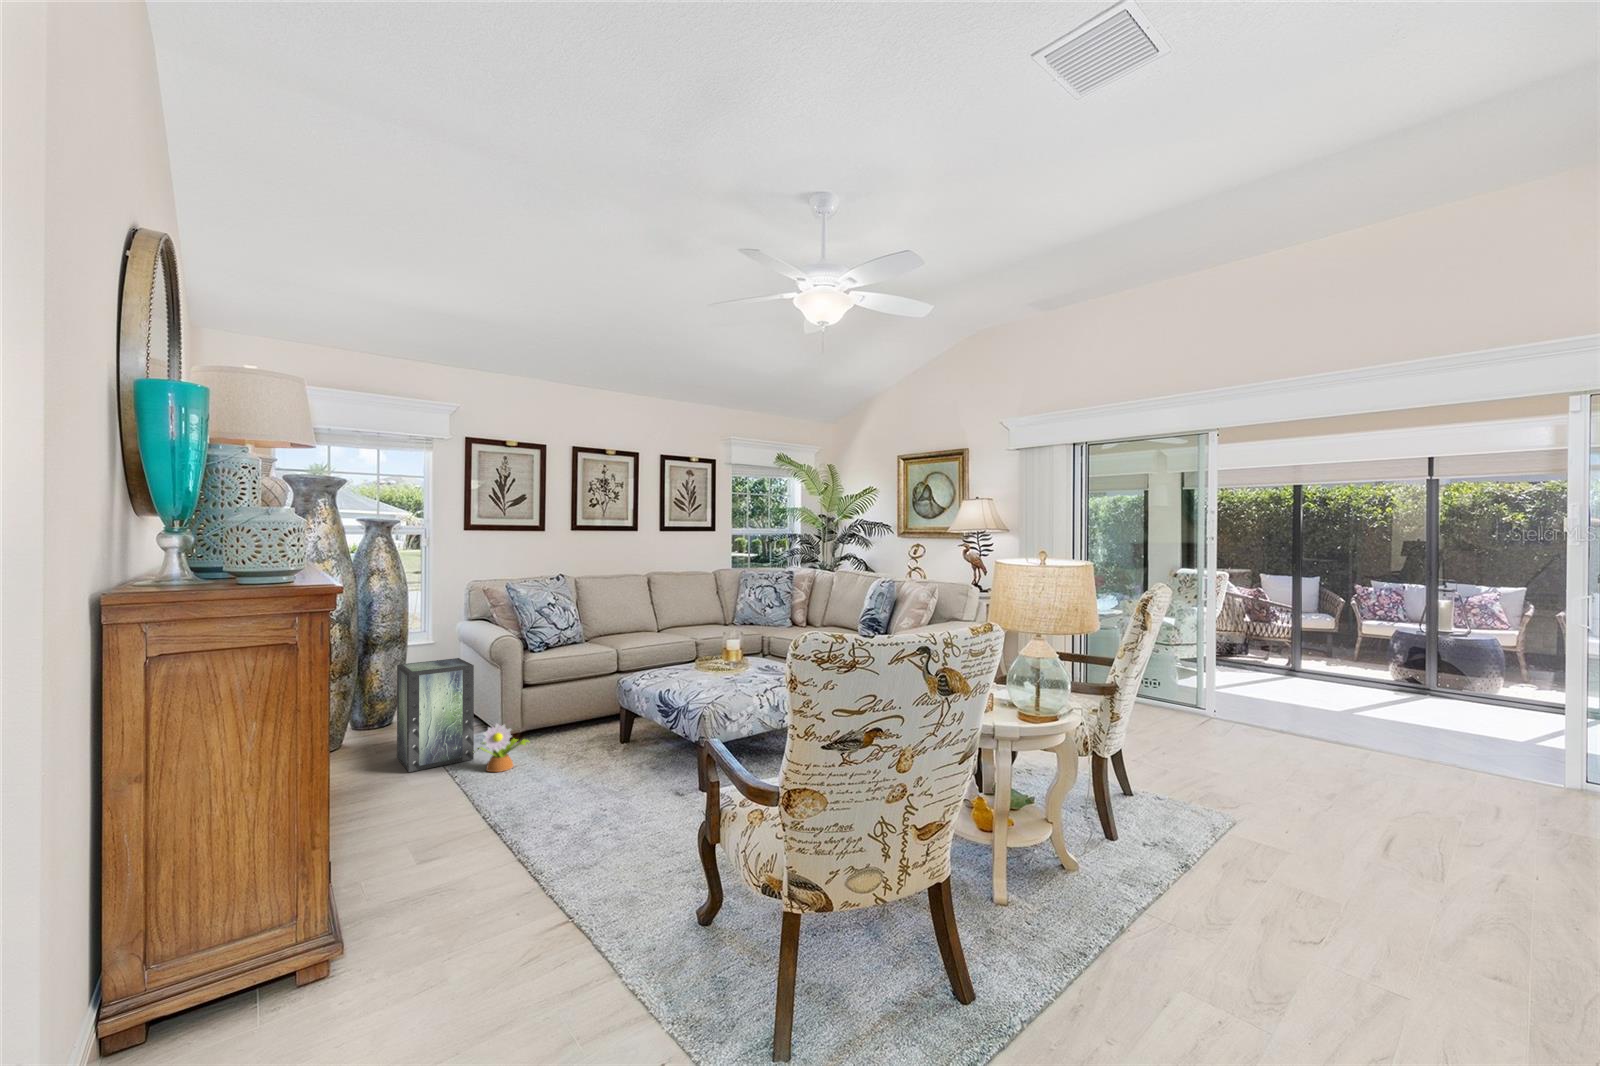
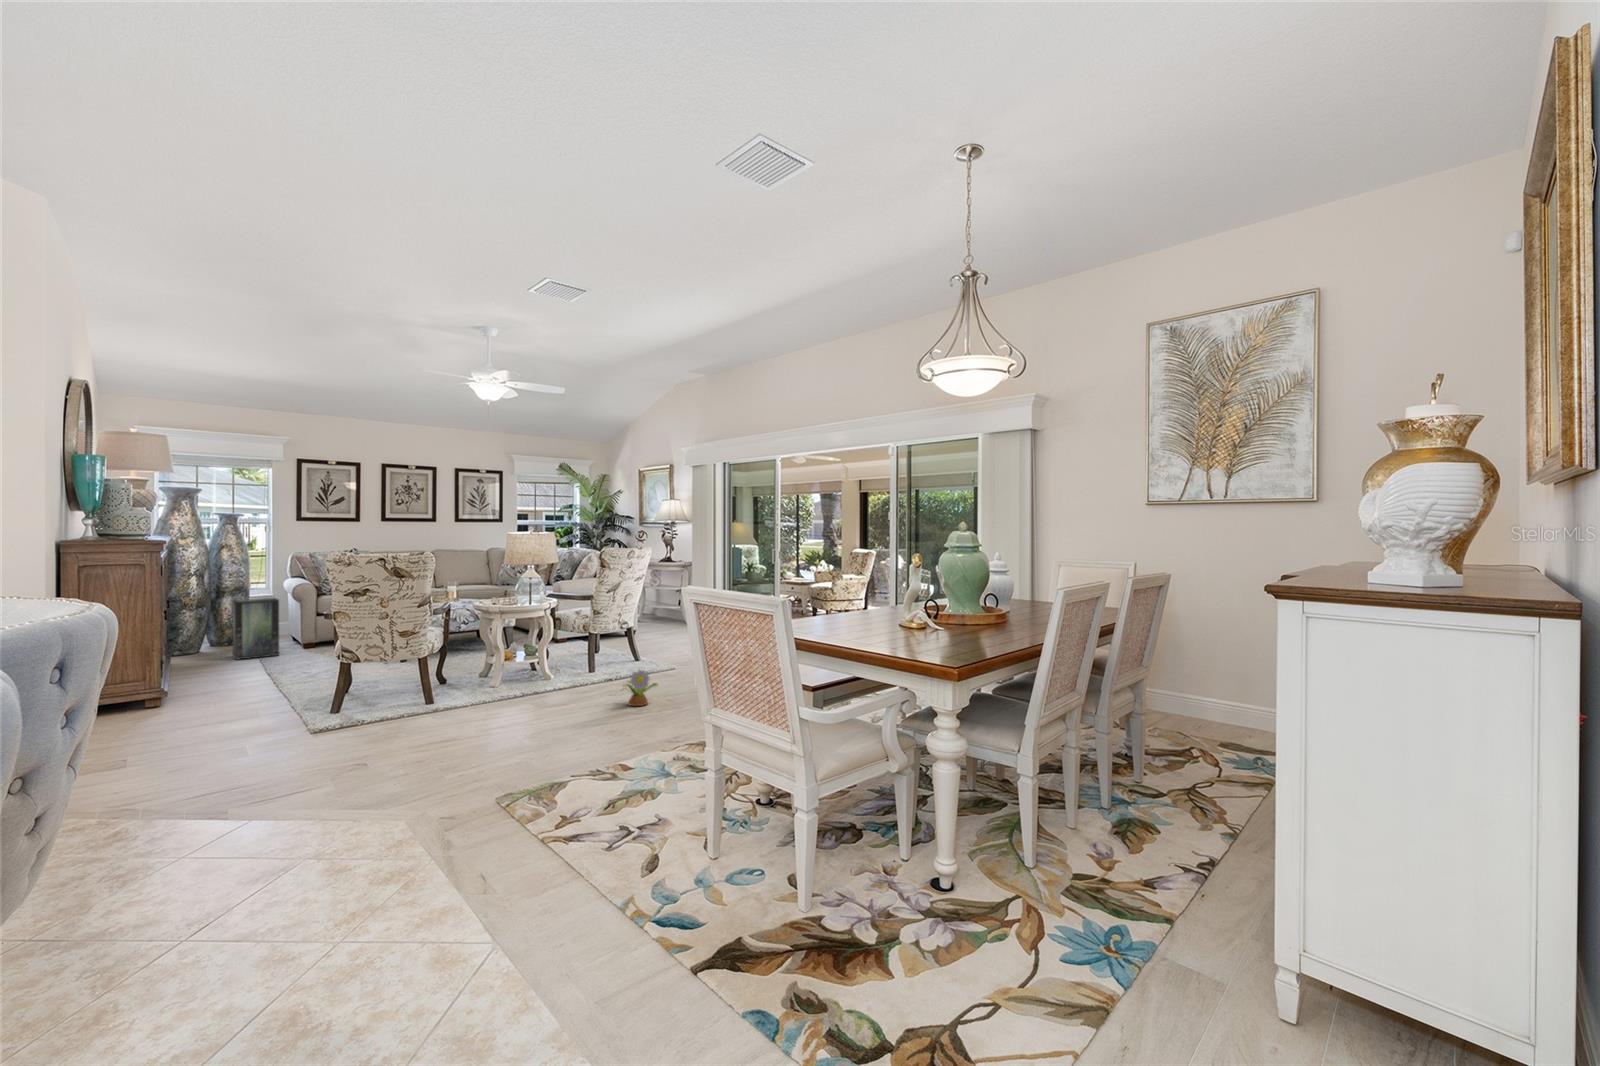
decorative plant: present [478,724,529,772] -> present [623,670,657,706]

